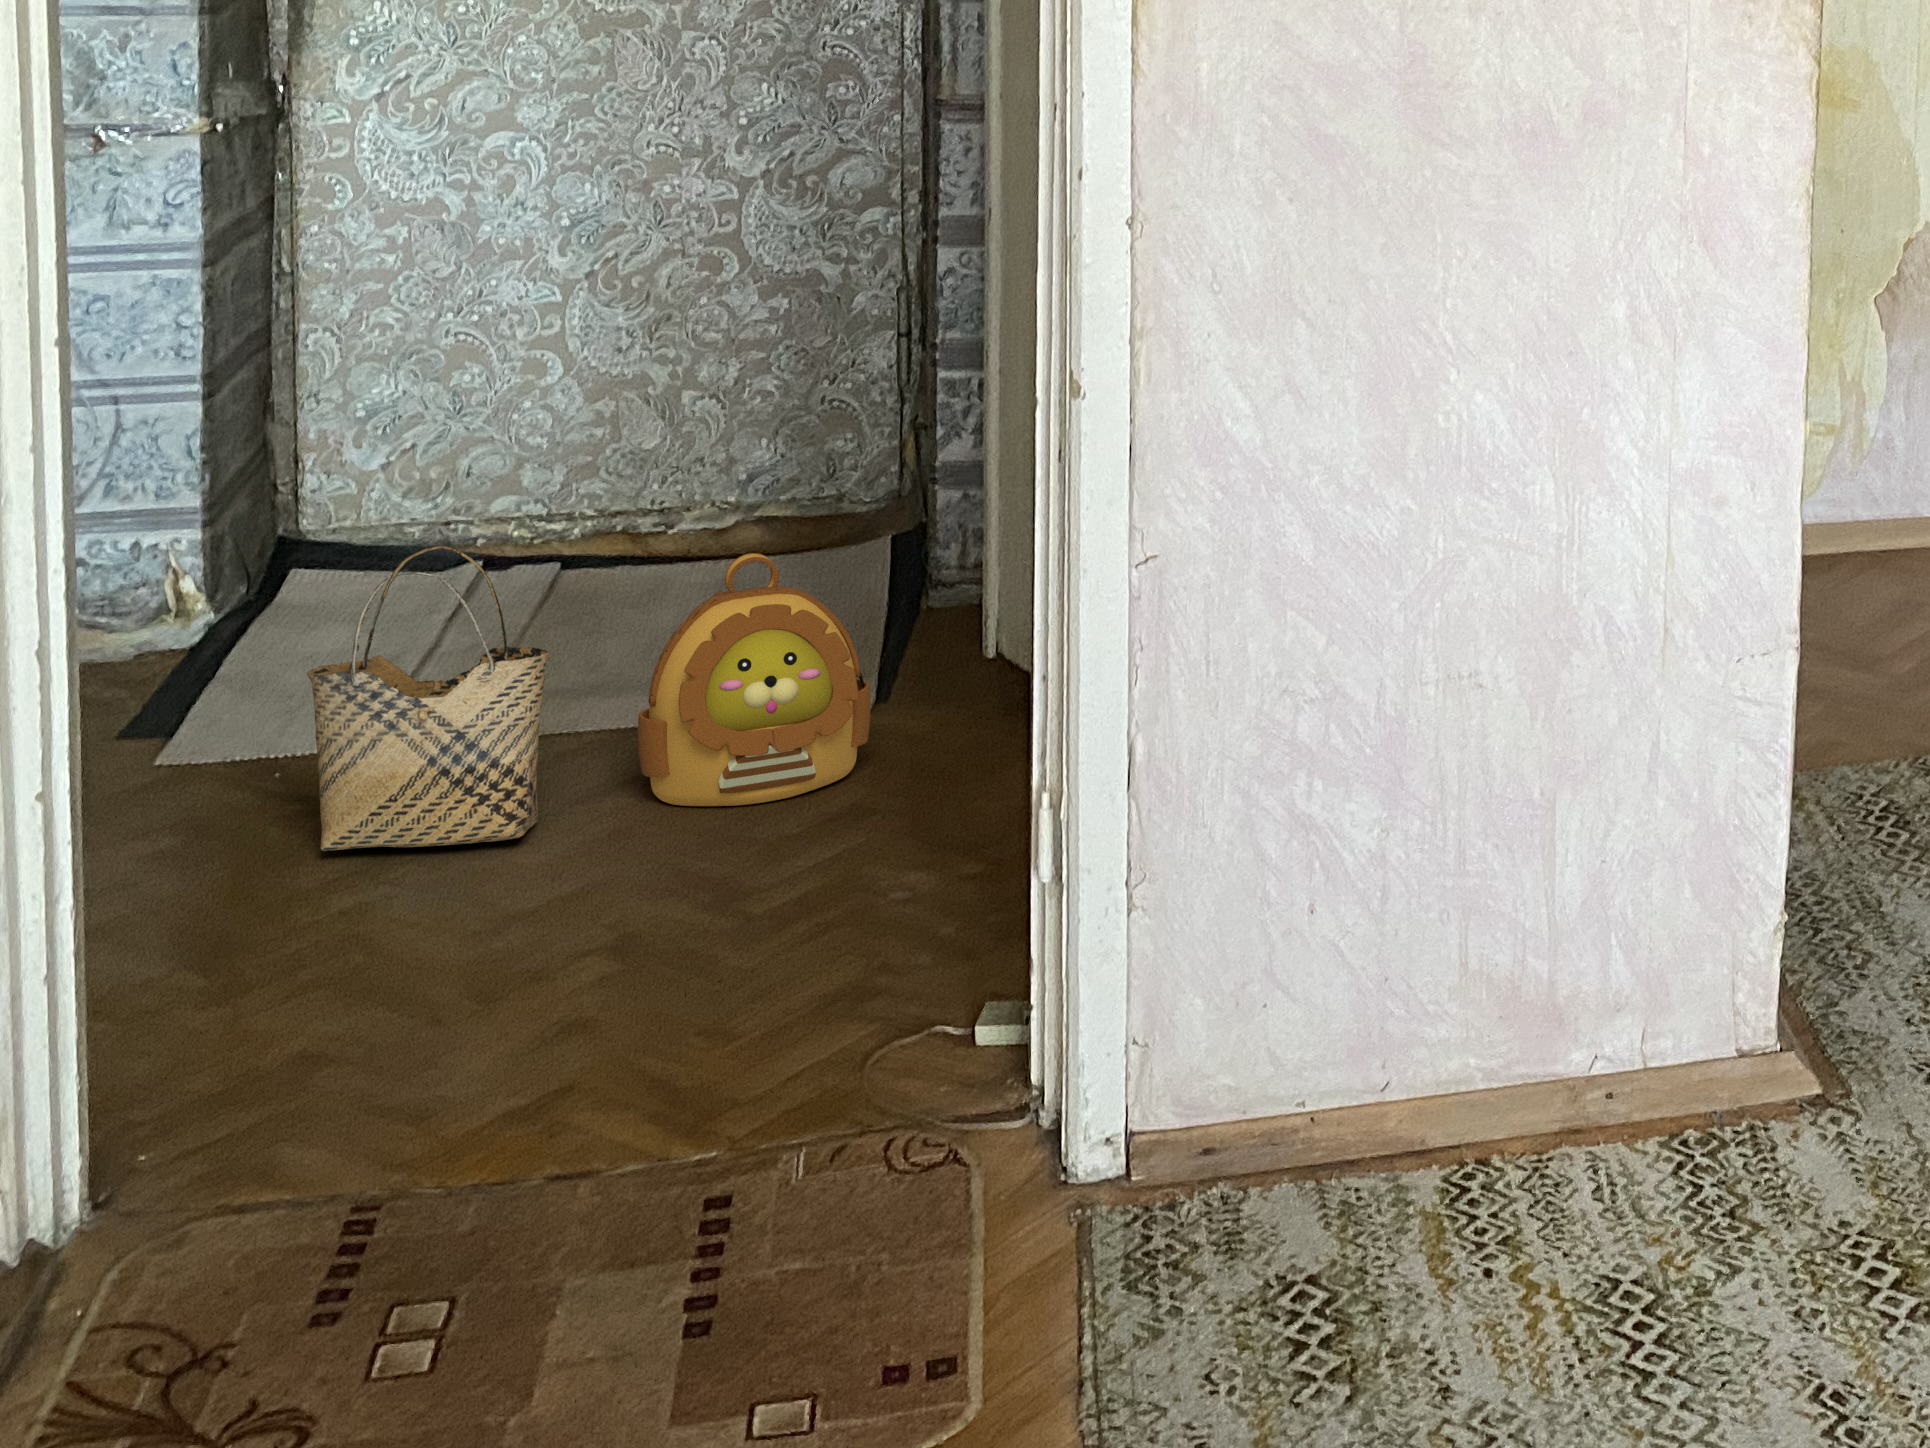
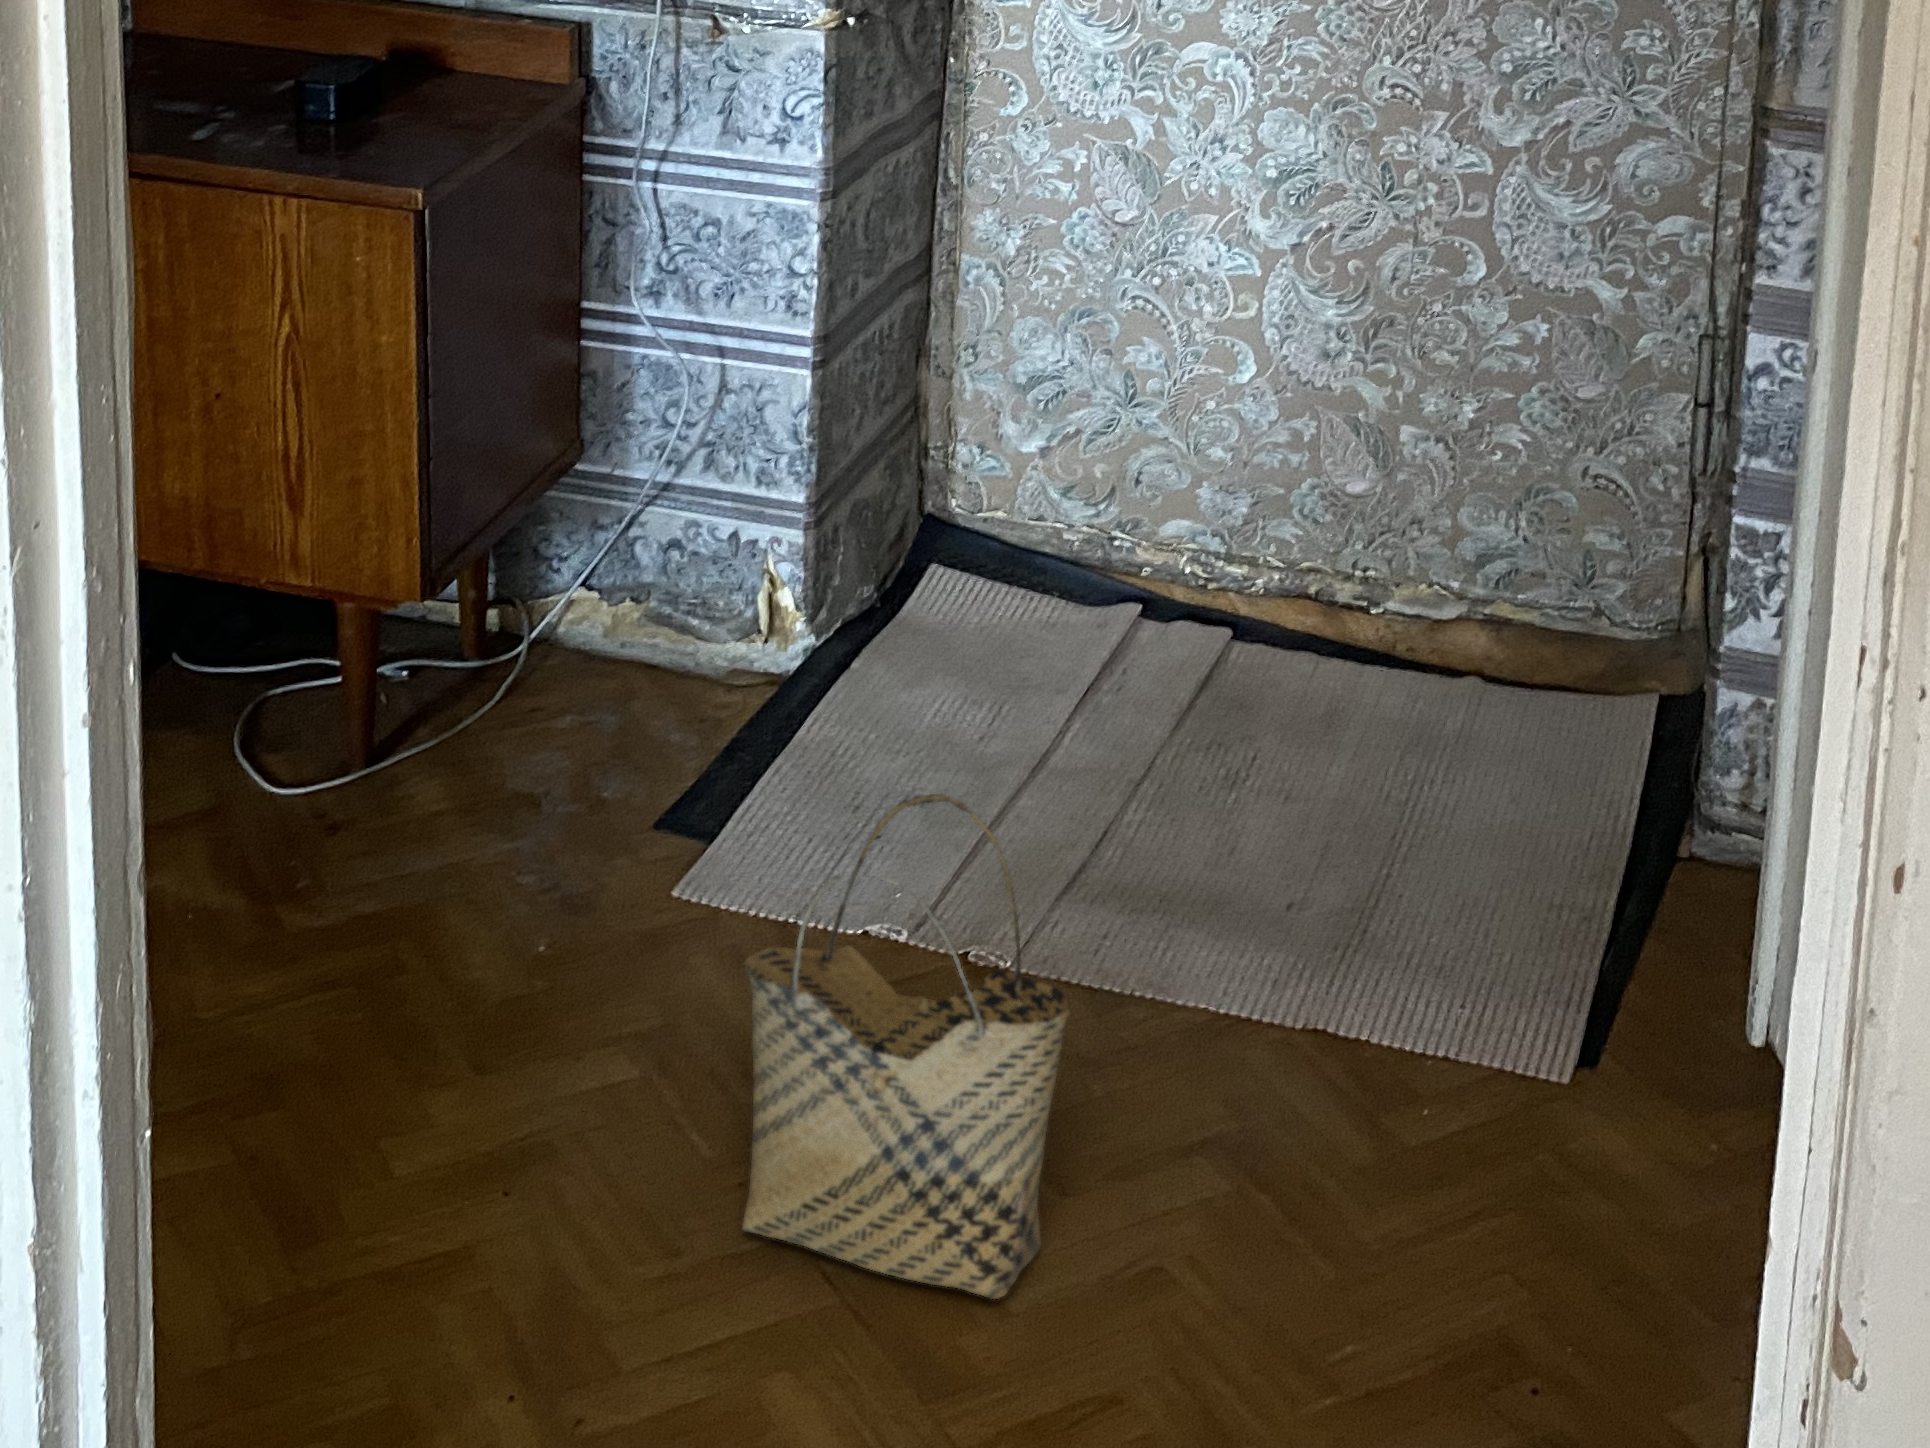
backpack: present [638,553,871,806] -> none [1195,895,1553,1312]

